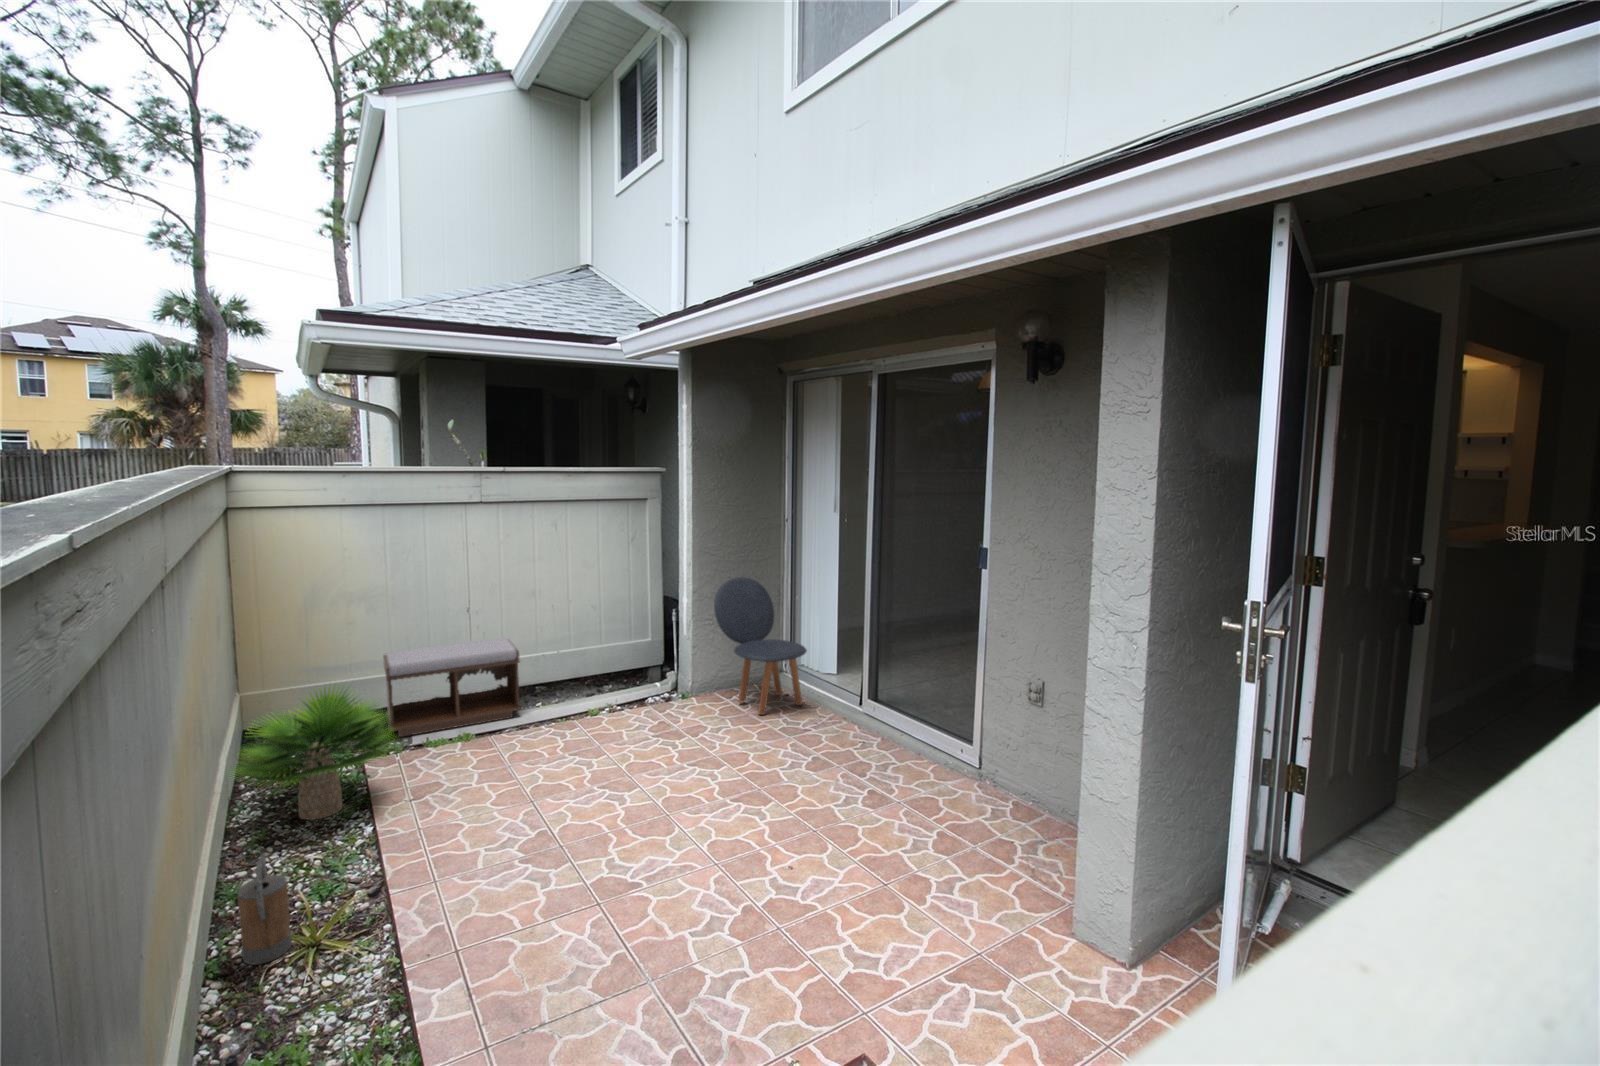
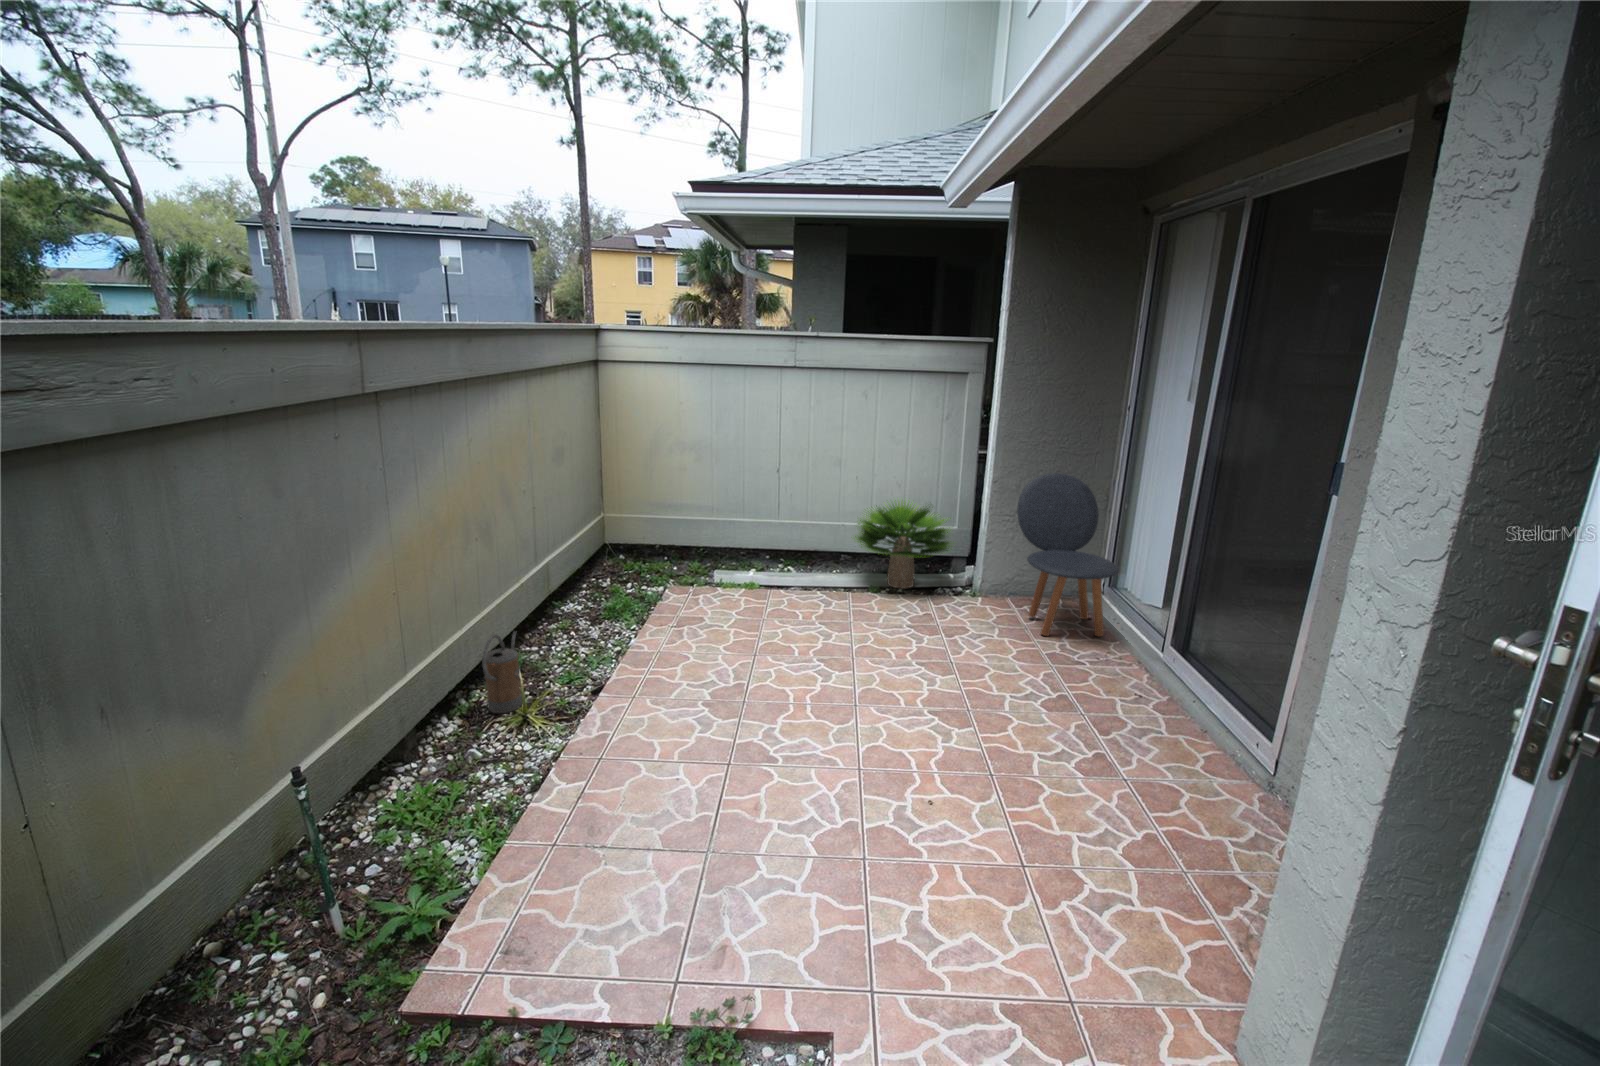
bench: present [383,638,521,737] -> none [703,499,819,579]
potted plant: present [235,686,390,820] -> present [855,501,951,589]

